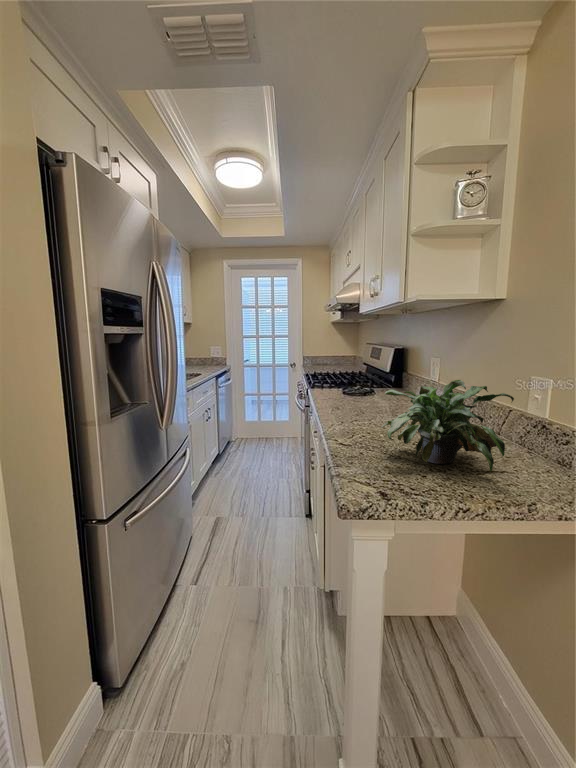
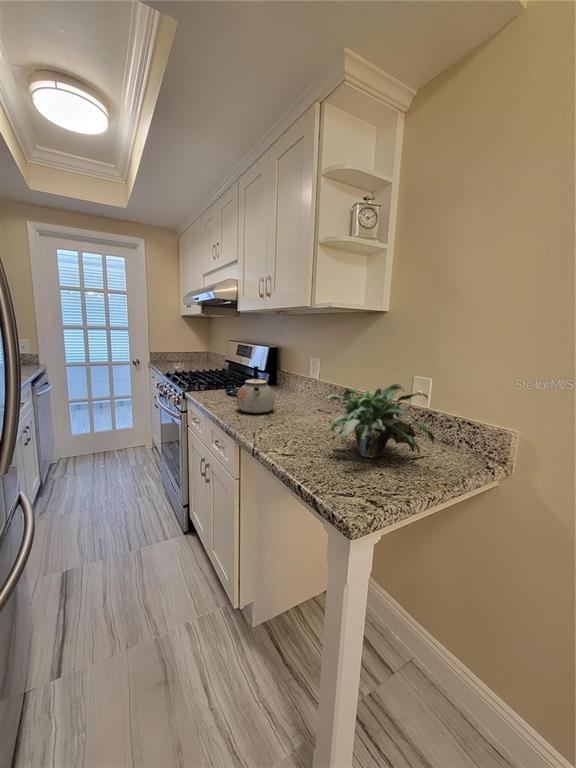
kettle: none [337,365,375,410] -> present [236,366,275,413]

